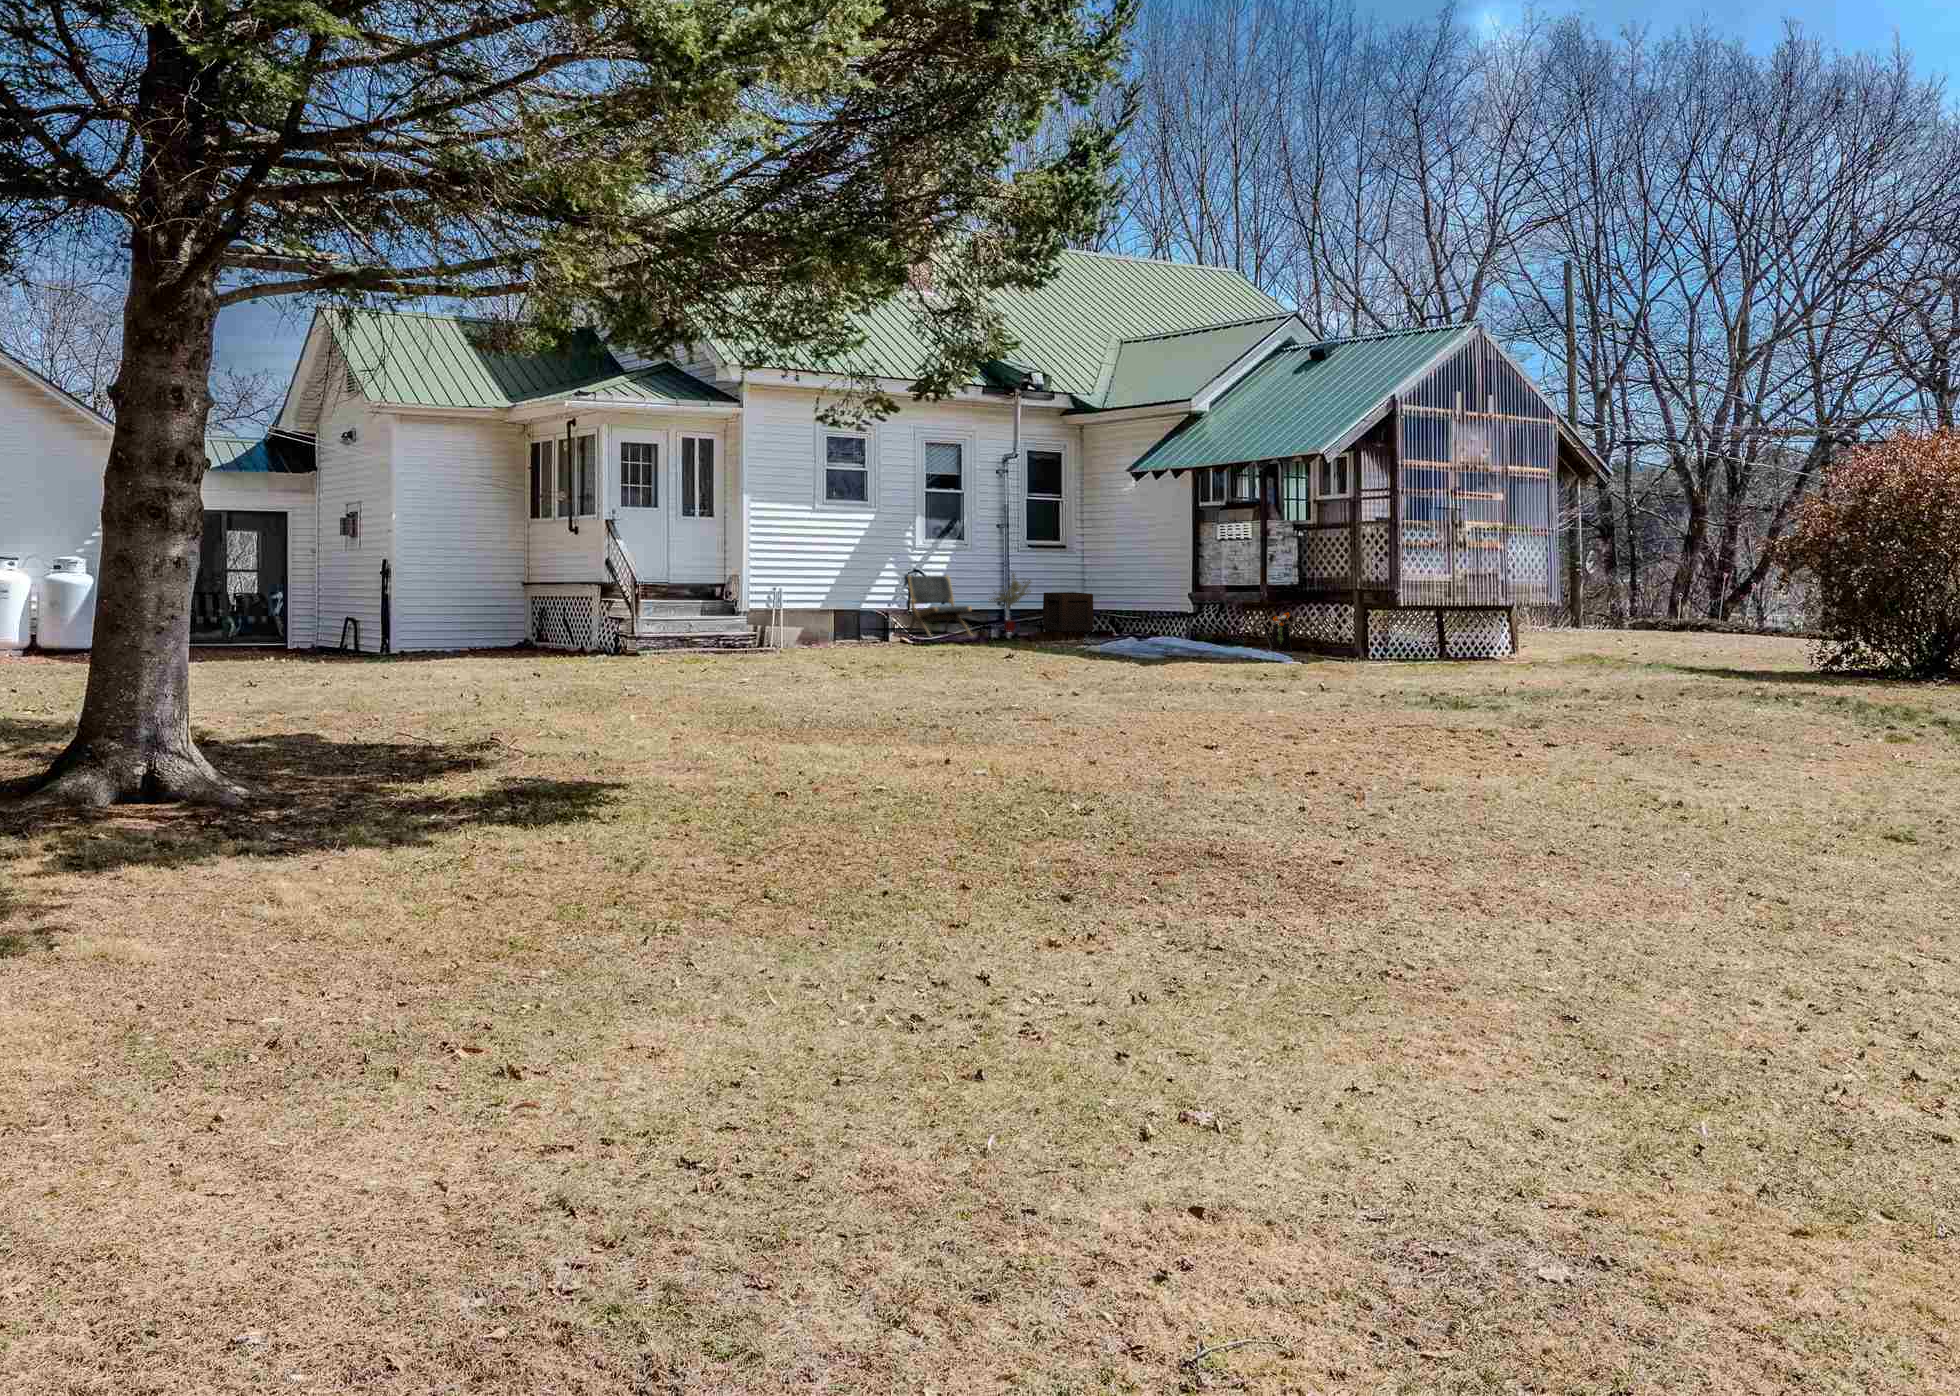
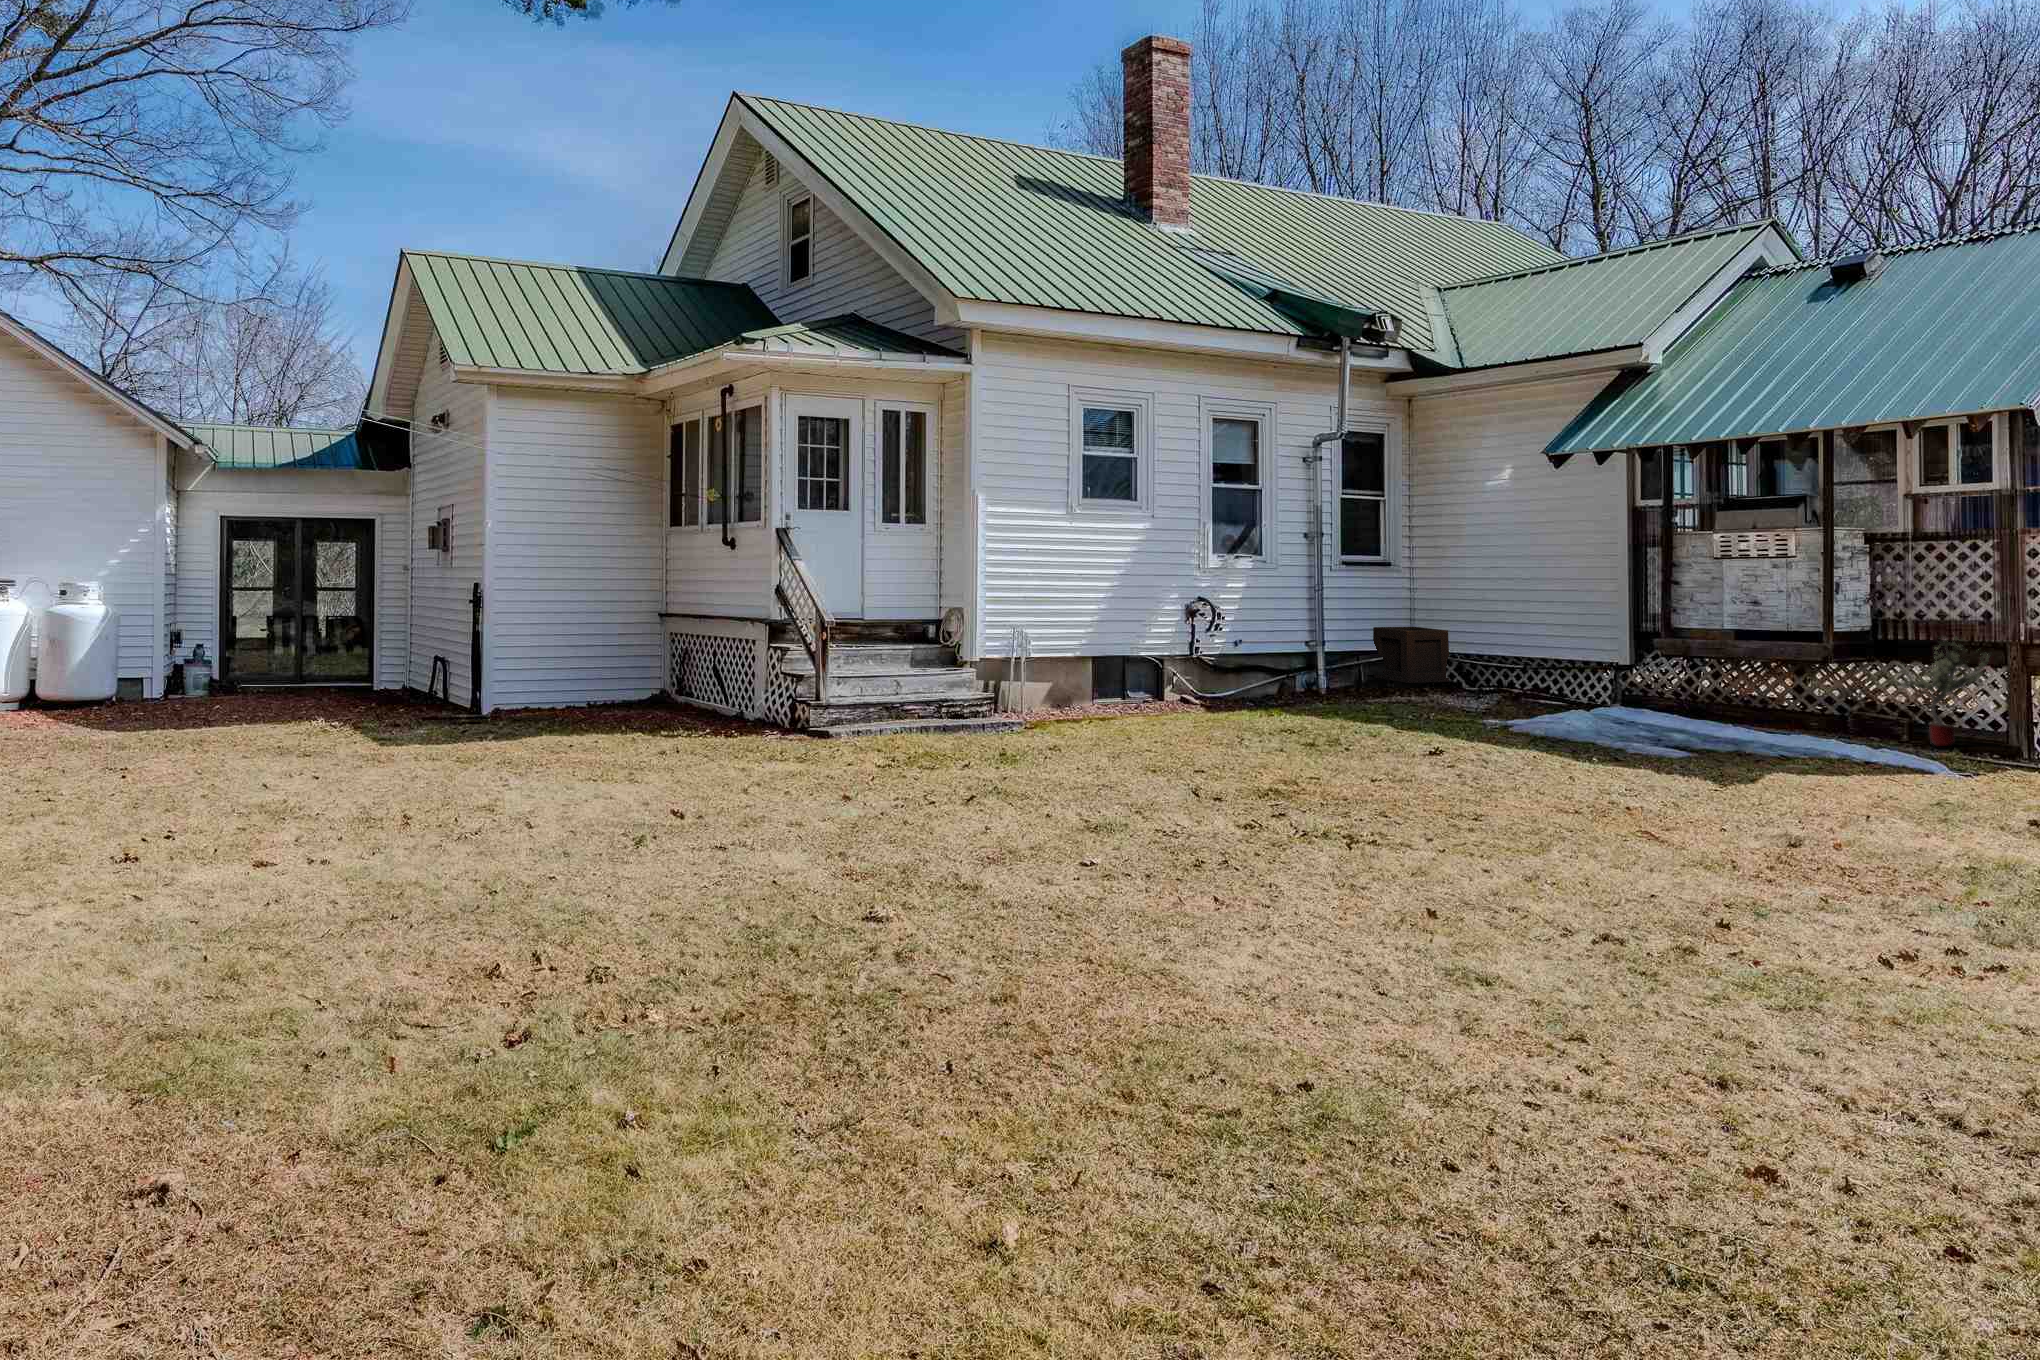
potted tree: present [989,572,1031,632] -> present [1891,636,1992,746]
lounge chair: present [907,575,972,637] -> none [1190,604,1293,694]
watering can: present [1264,612,1295,651] -> none [1773,669,1823,729]

